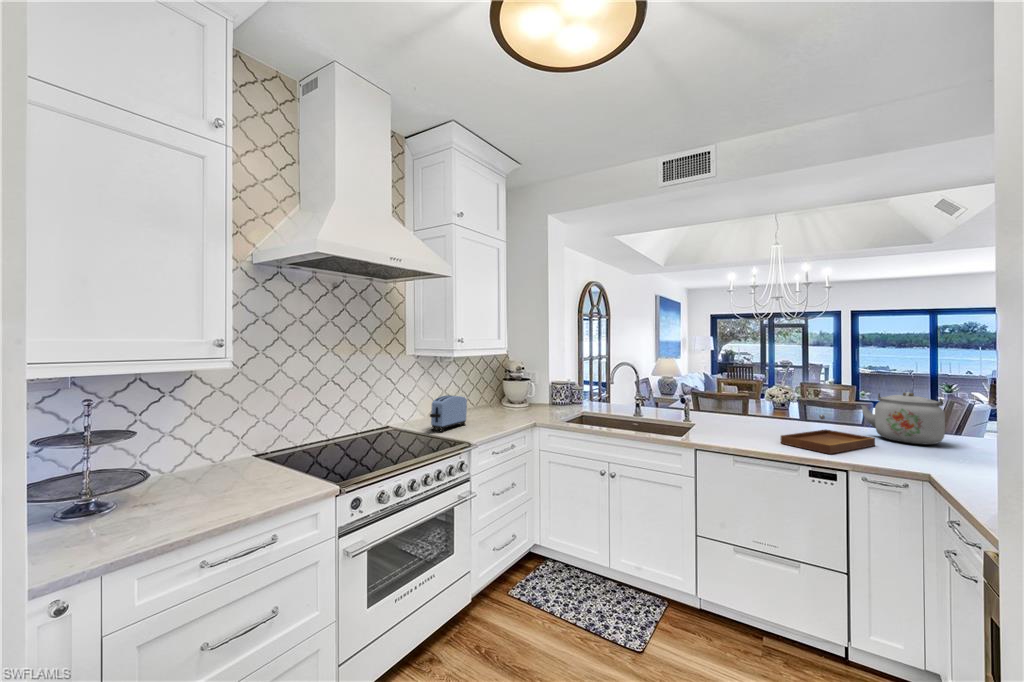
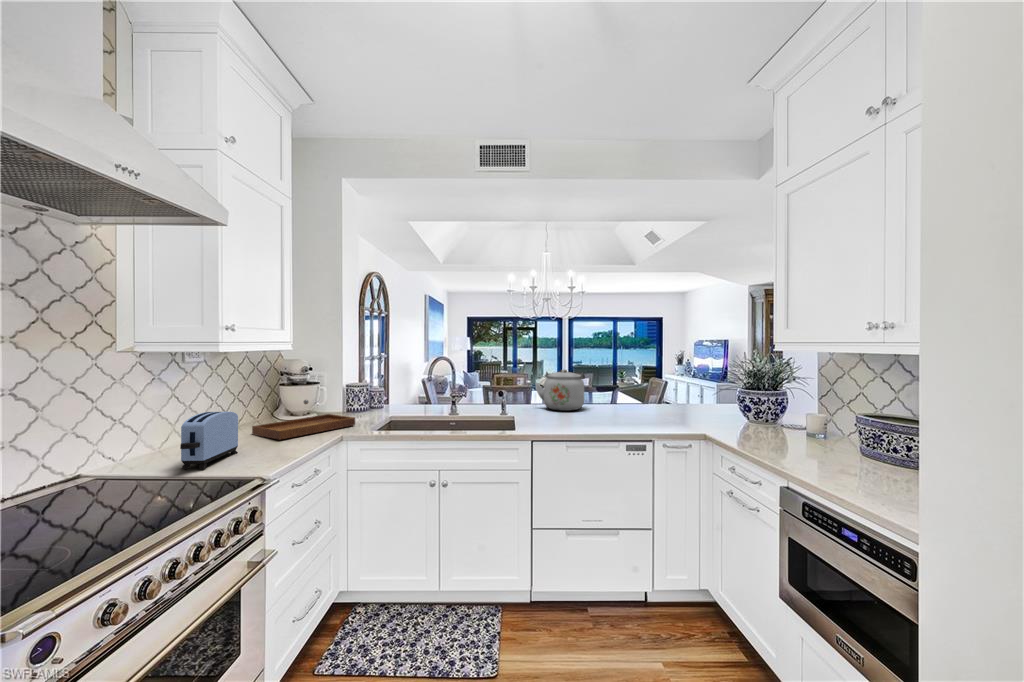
kettle: present [861,392,945,445] -> present [536,369,585,411]
tray: present [780,415,875,454] -> present [252,400,355,440]

